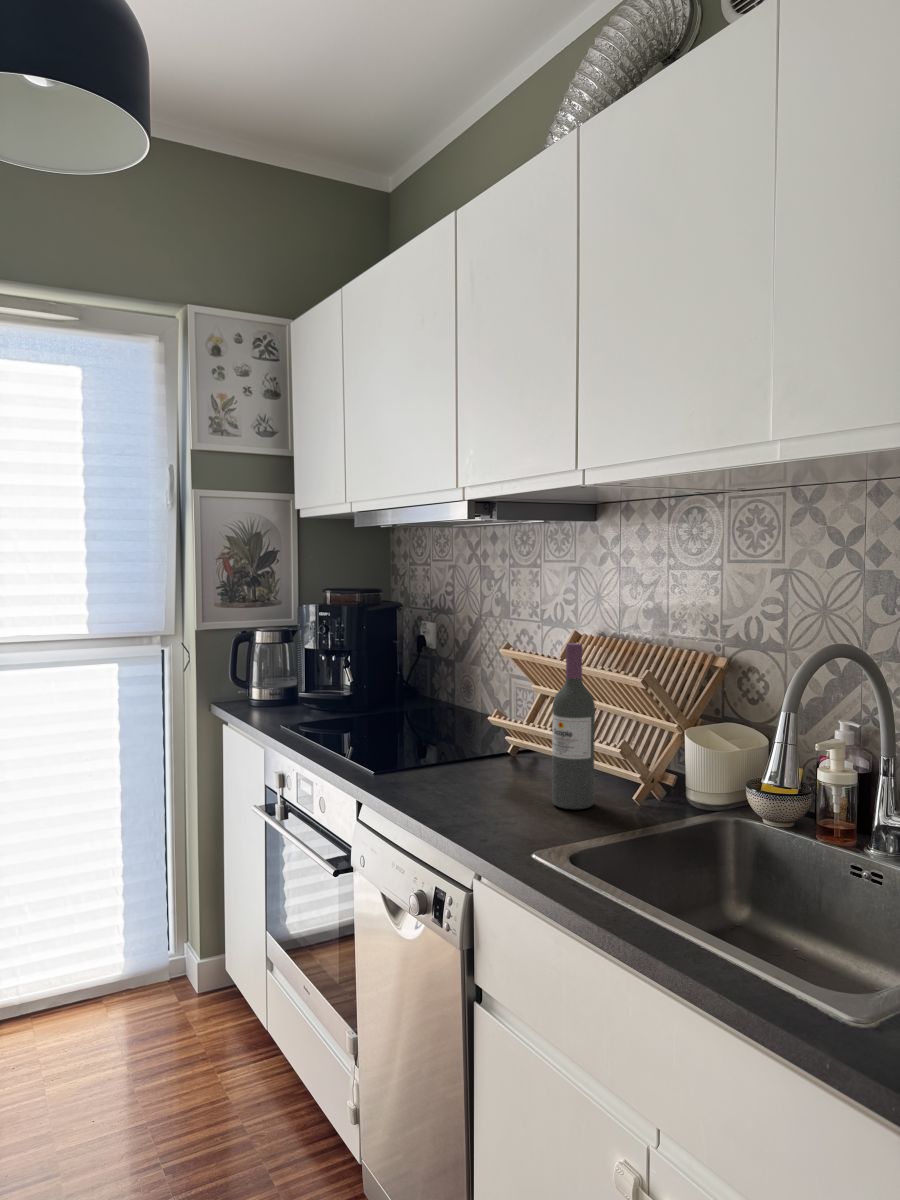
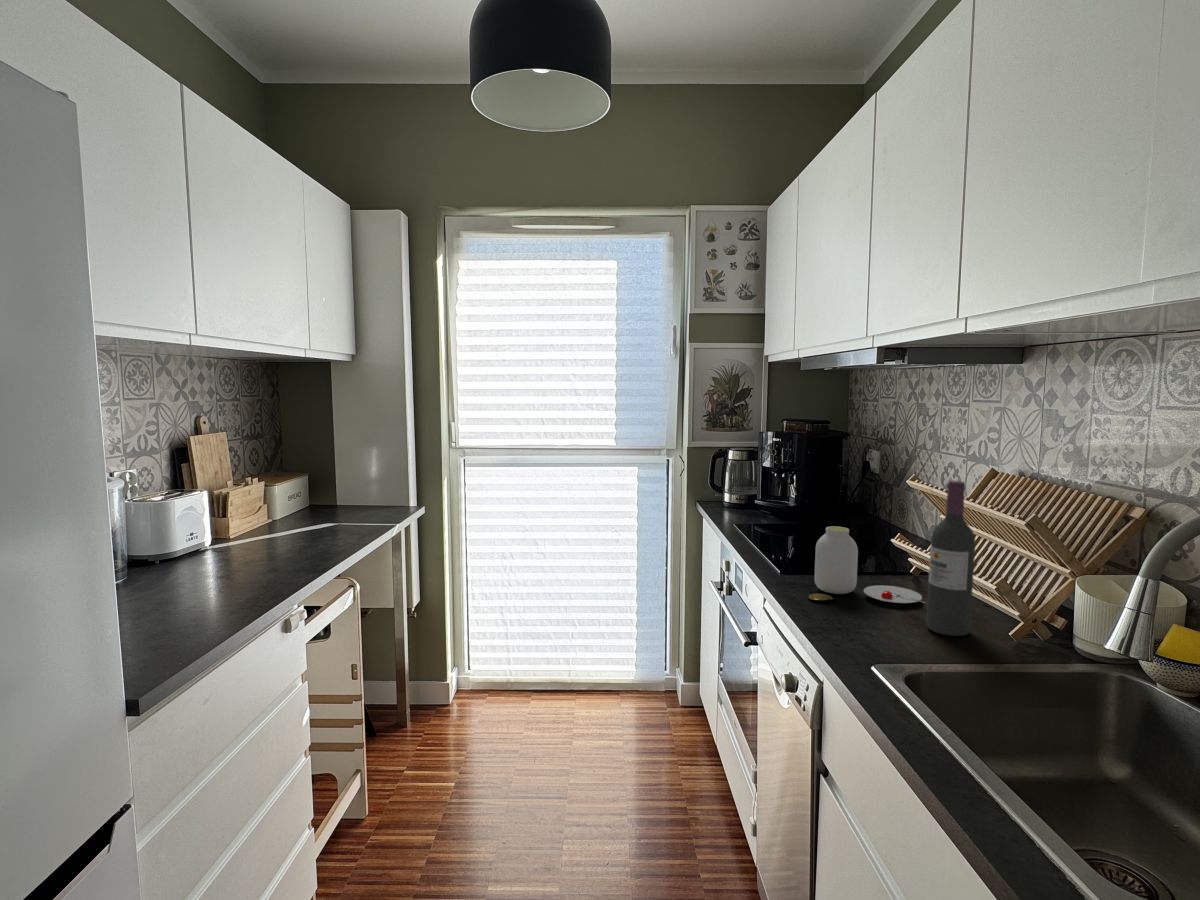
jar: none [420,707,541,796] -> present [809,526,925,603]

